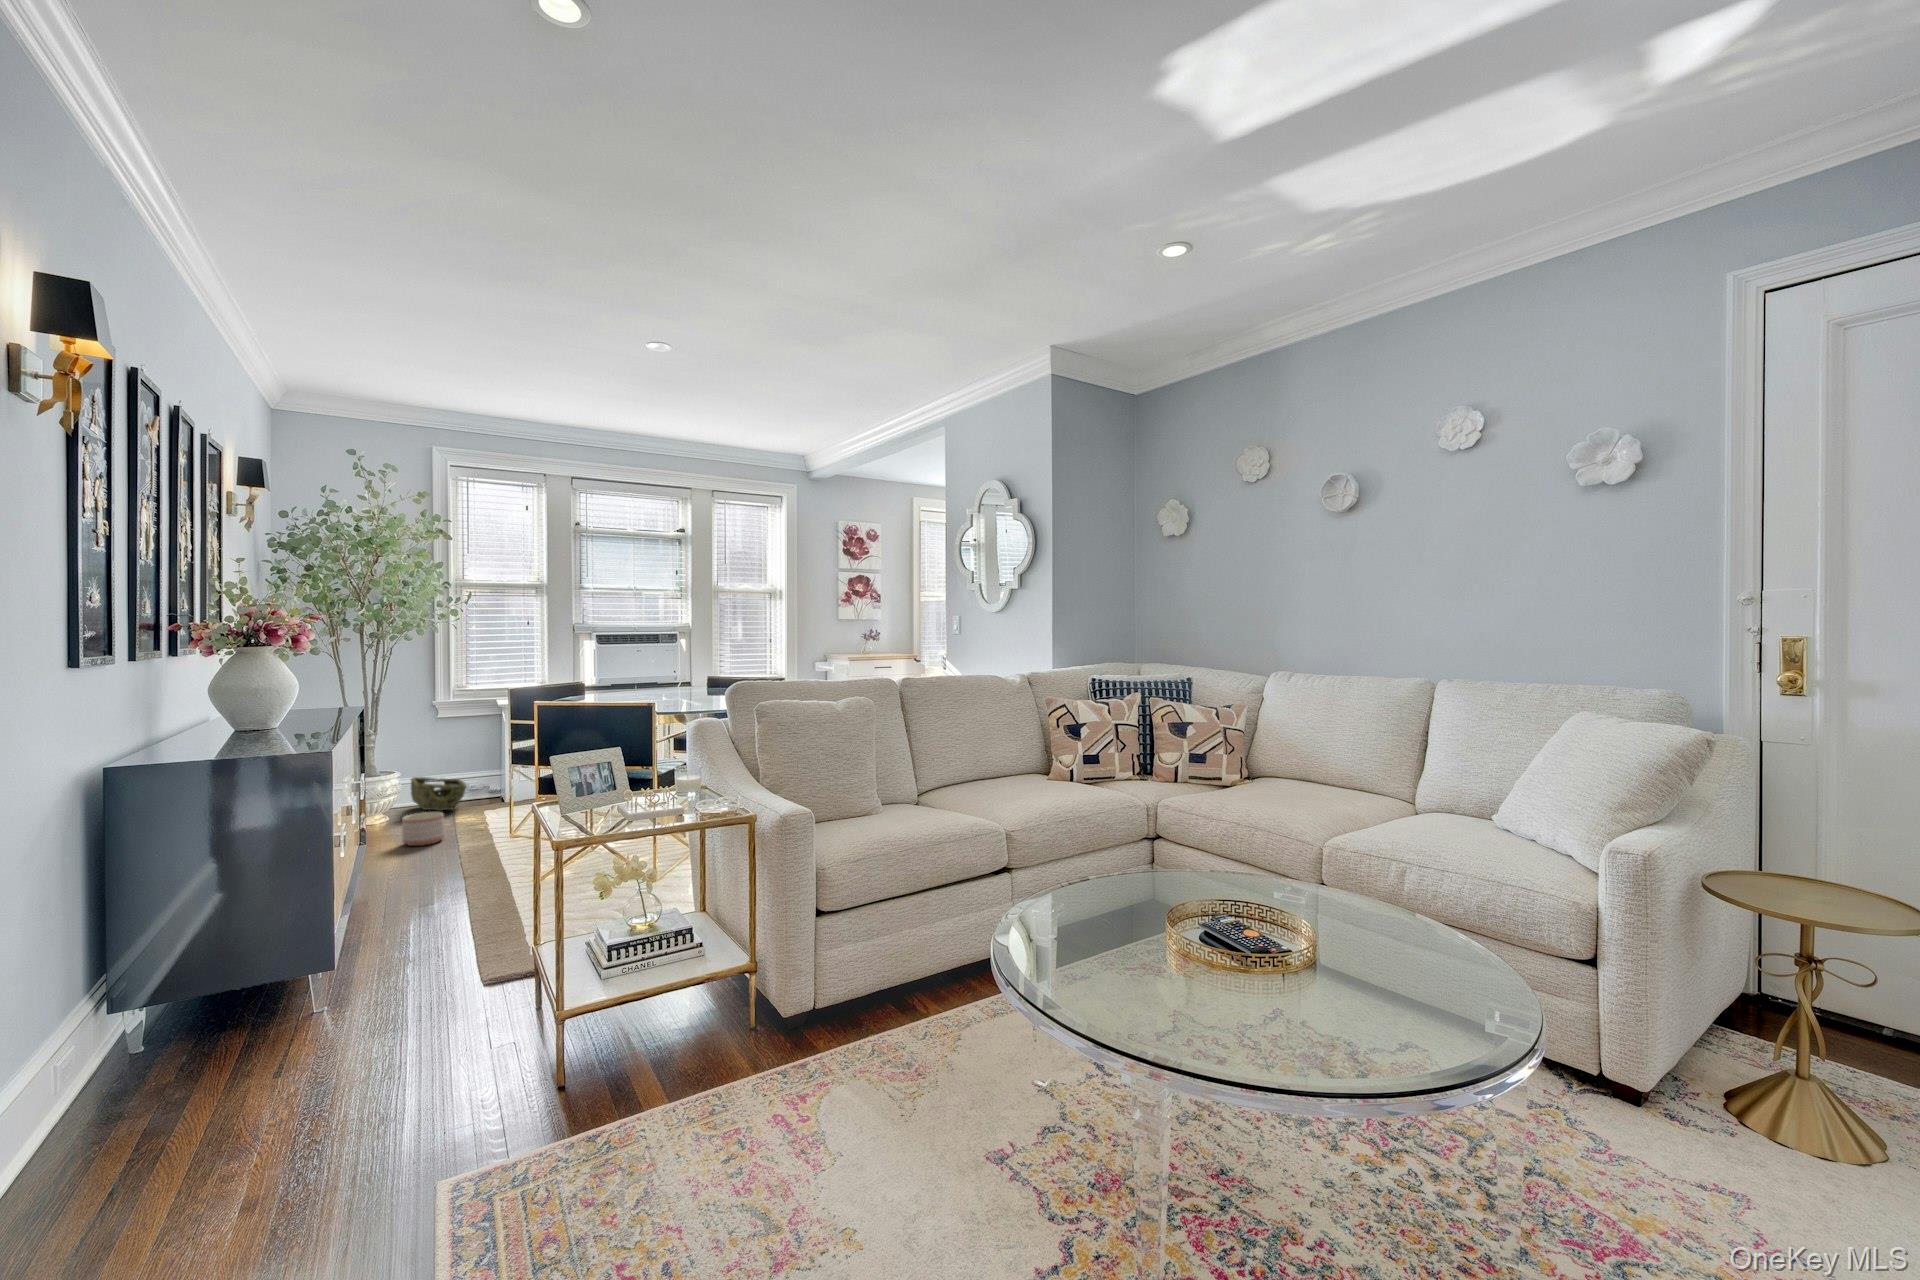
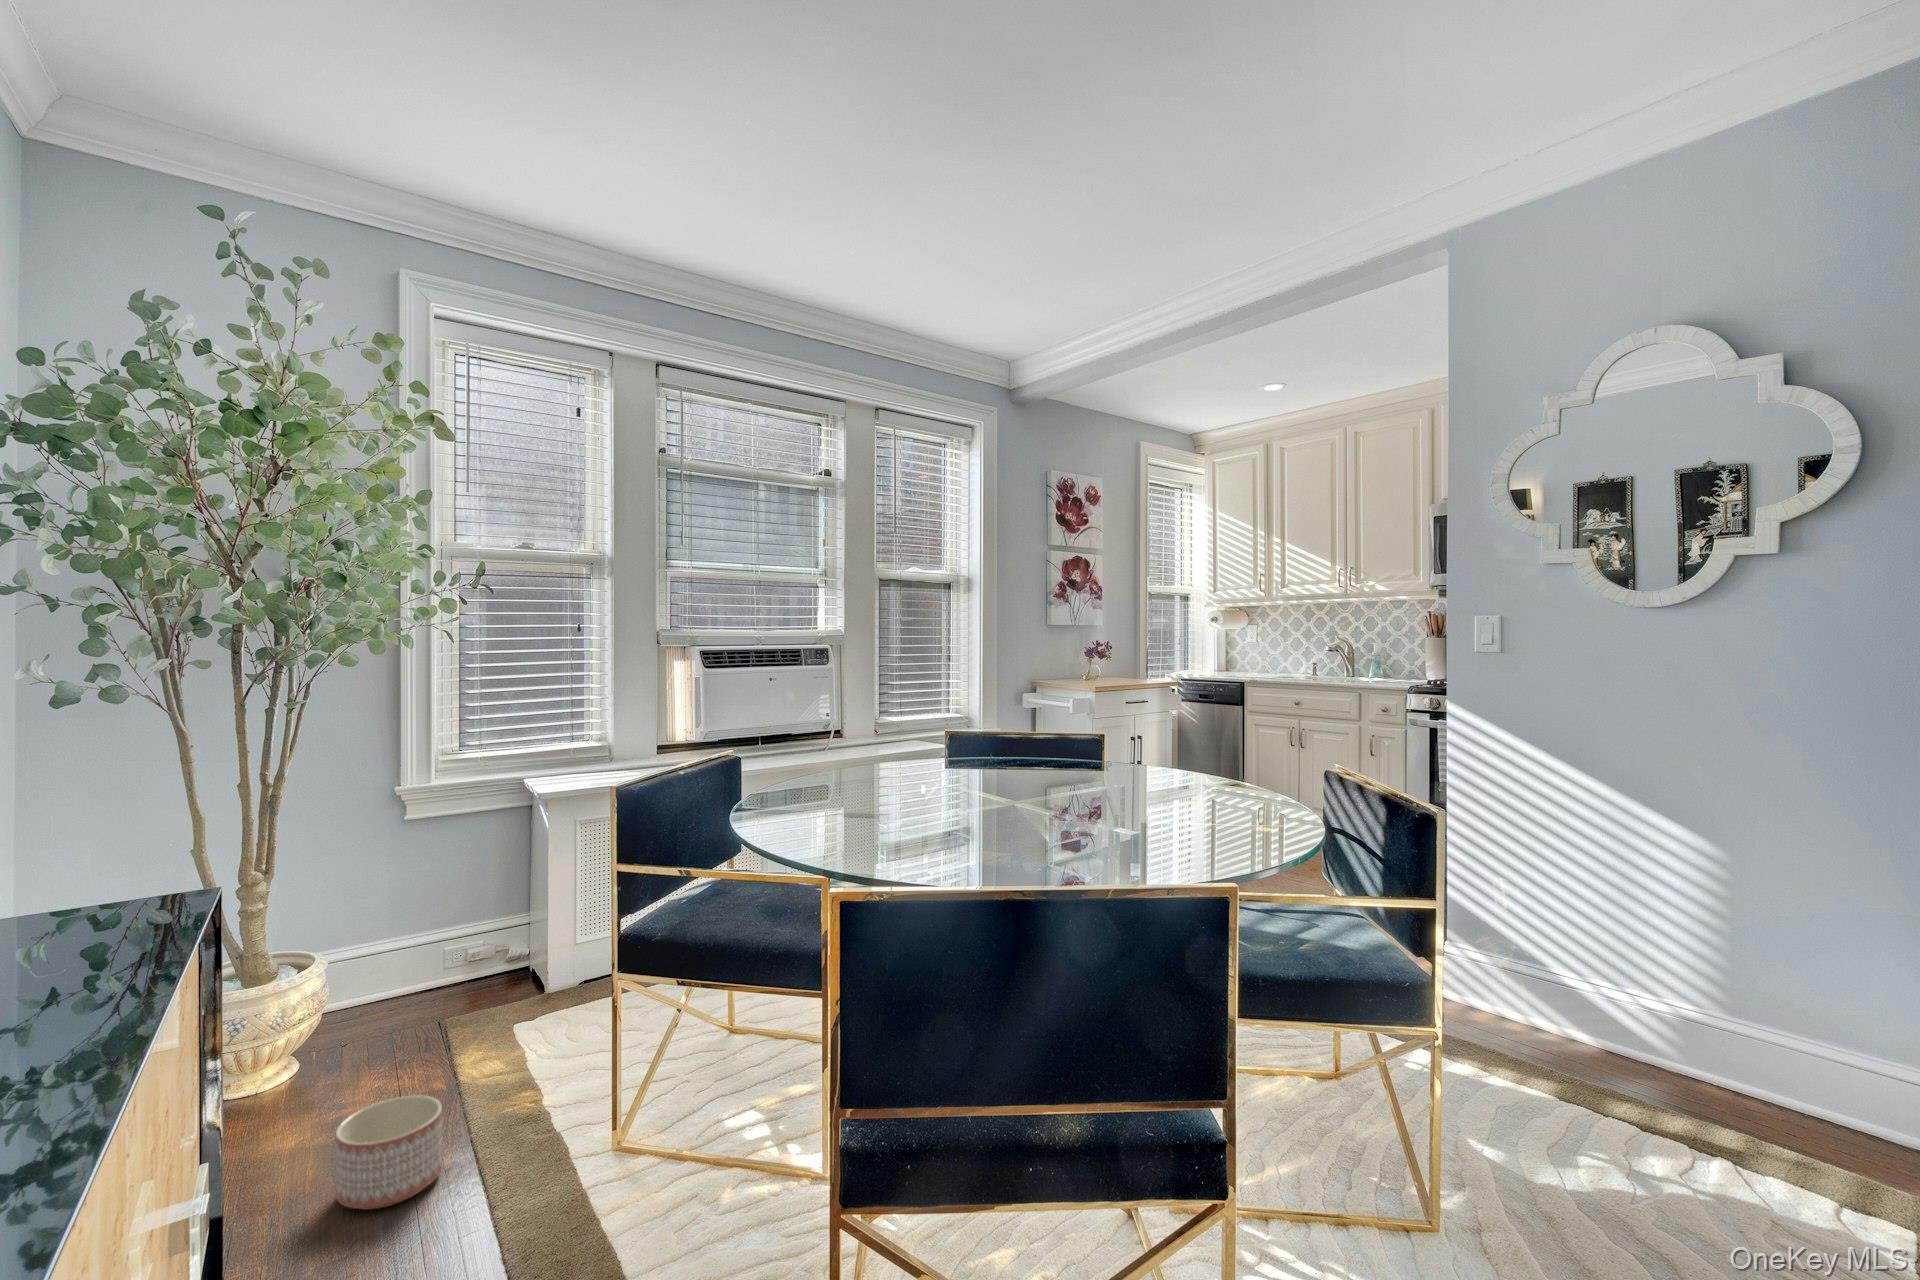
woven basket: present [411,777,467,811] -> none [342,947,468,1038]

